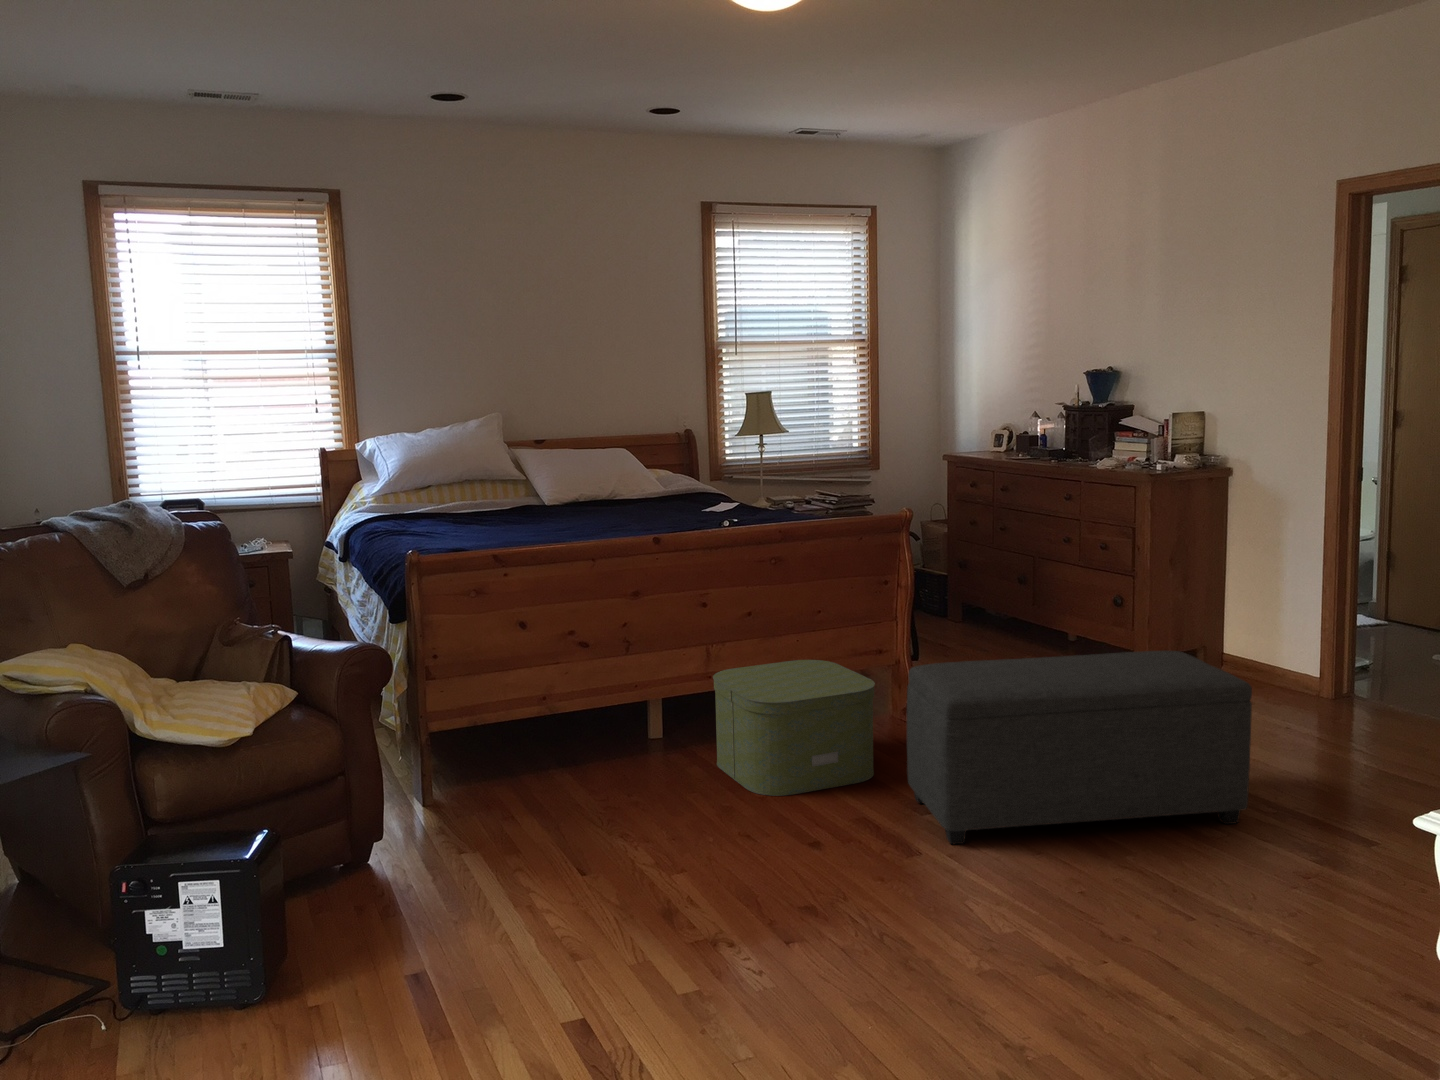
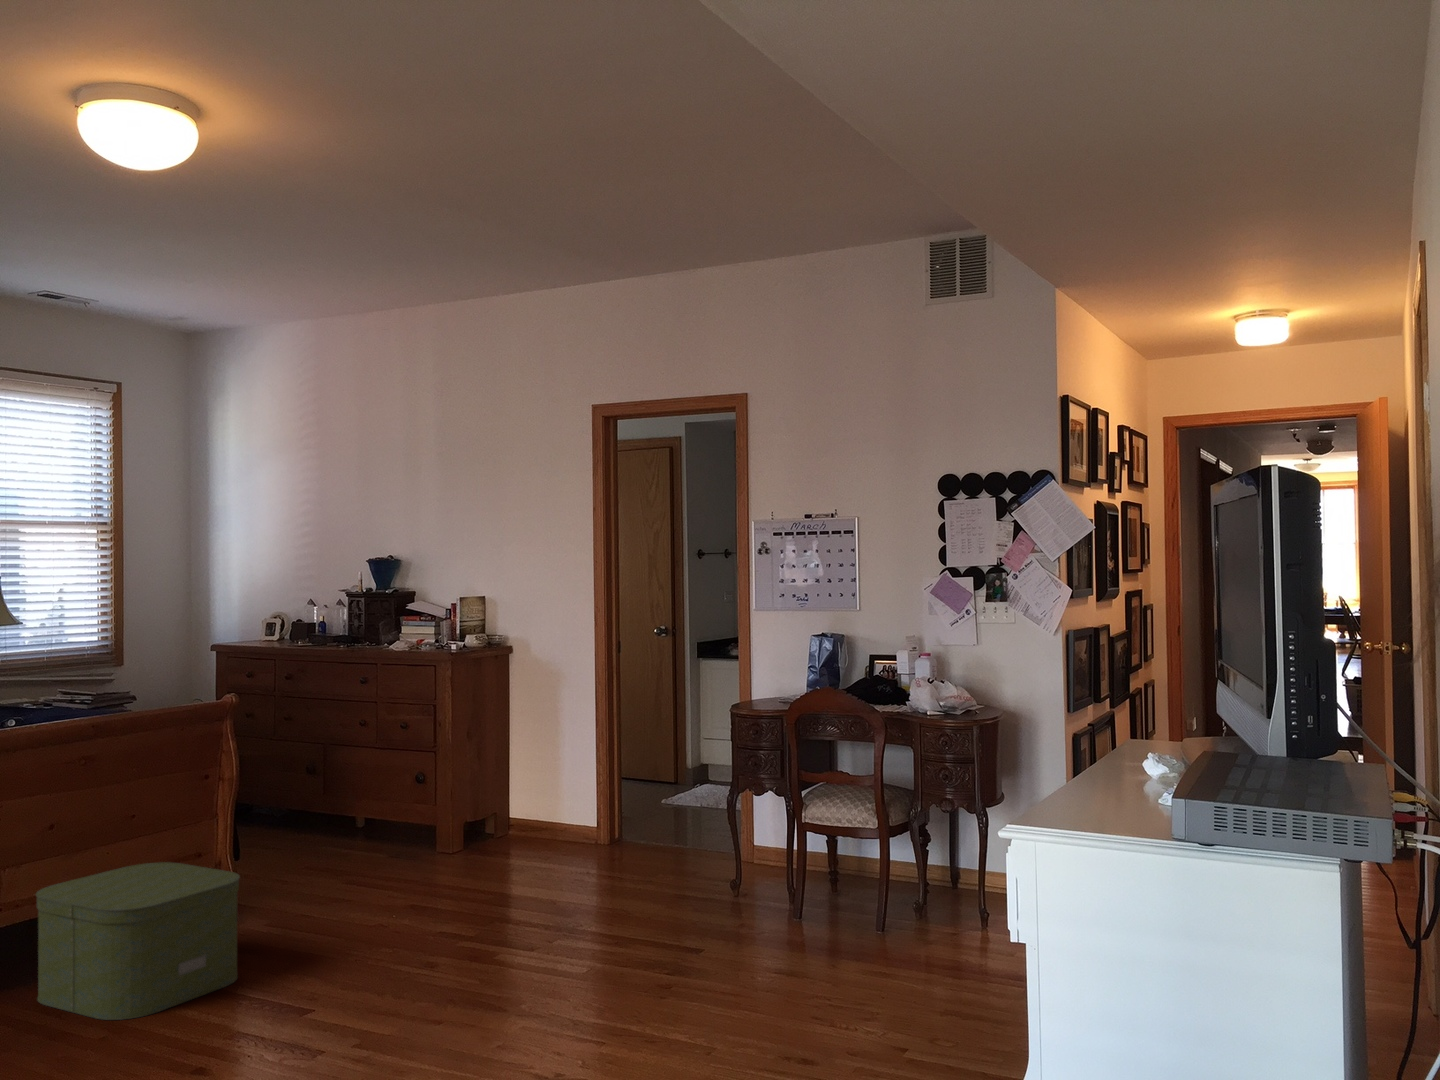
ottoman: present [907,651,1252,844] -> none [290,804,605,1020]

